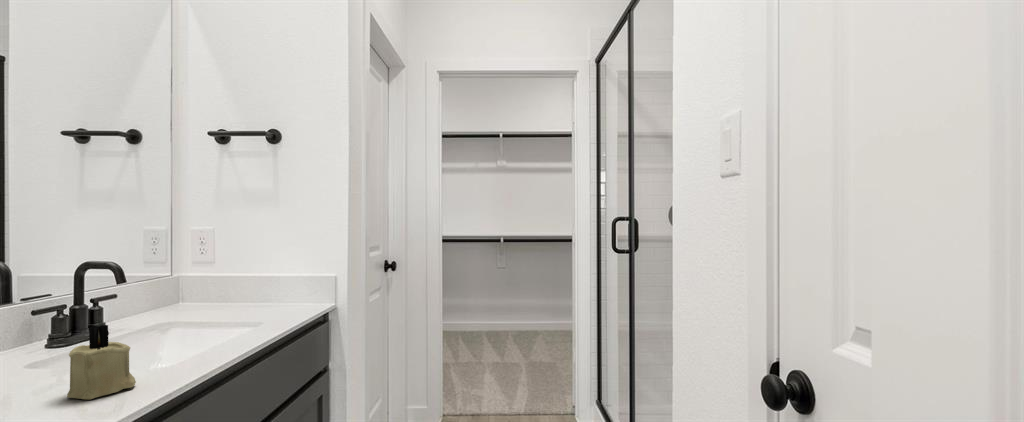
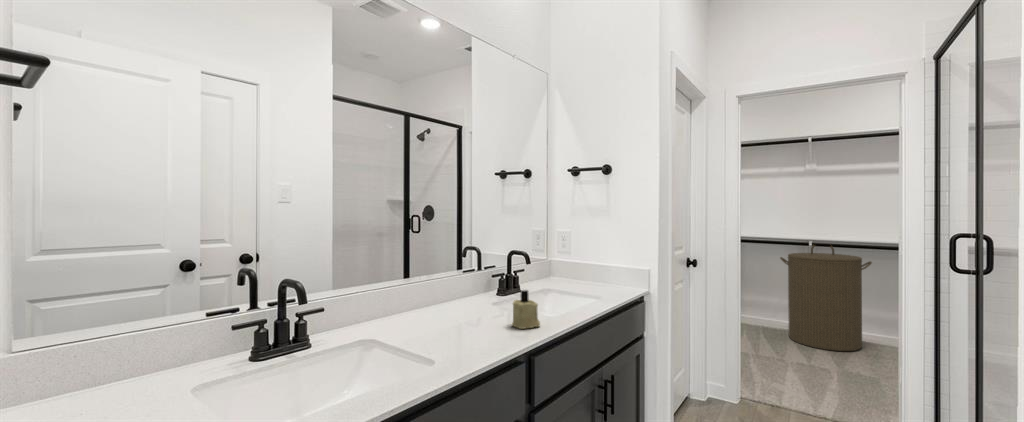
laundry hamper: none [477,238,551,347] -> present [780,245,872,351]

